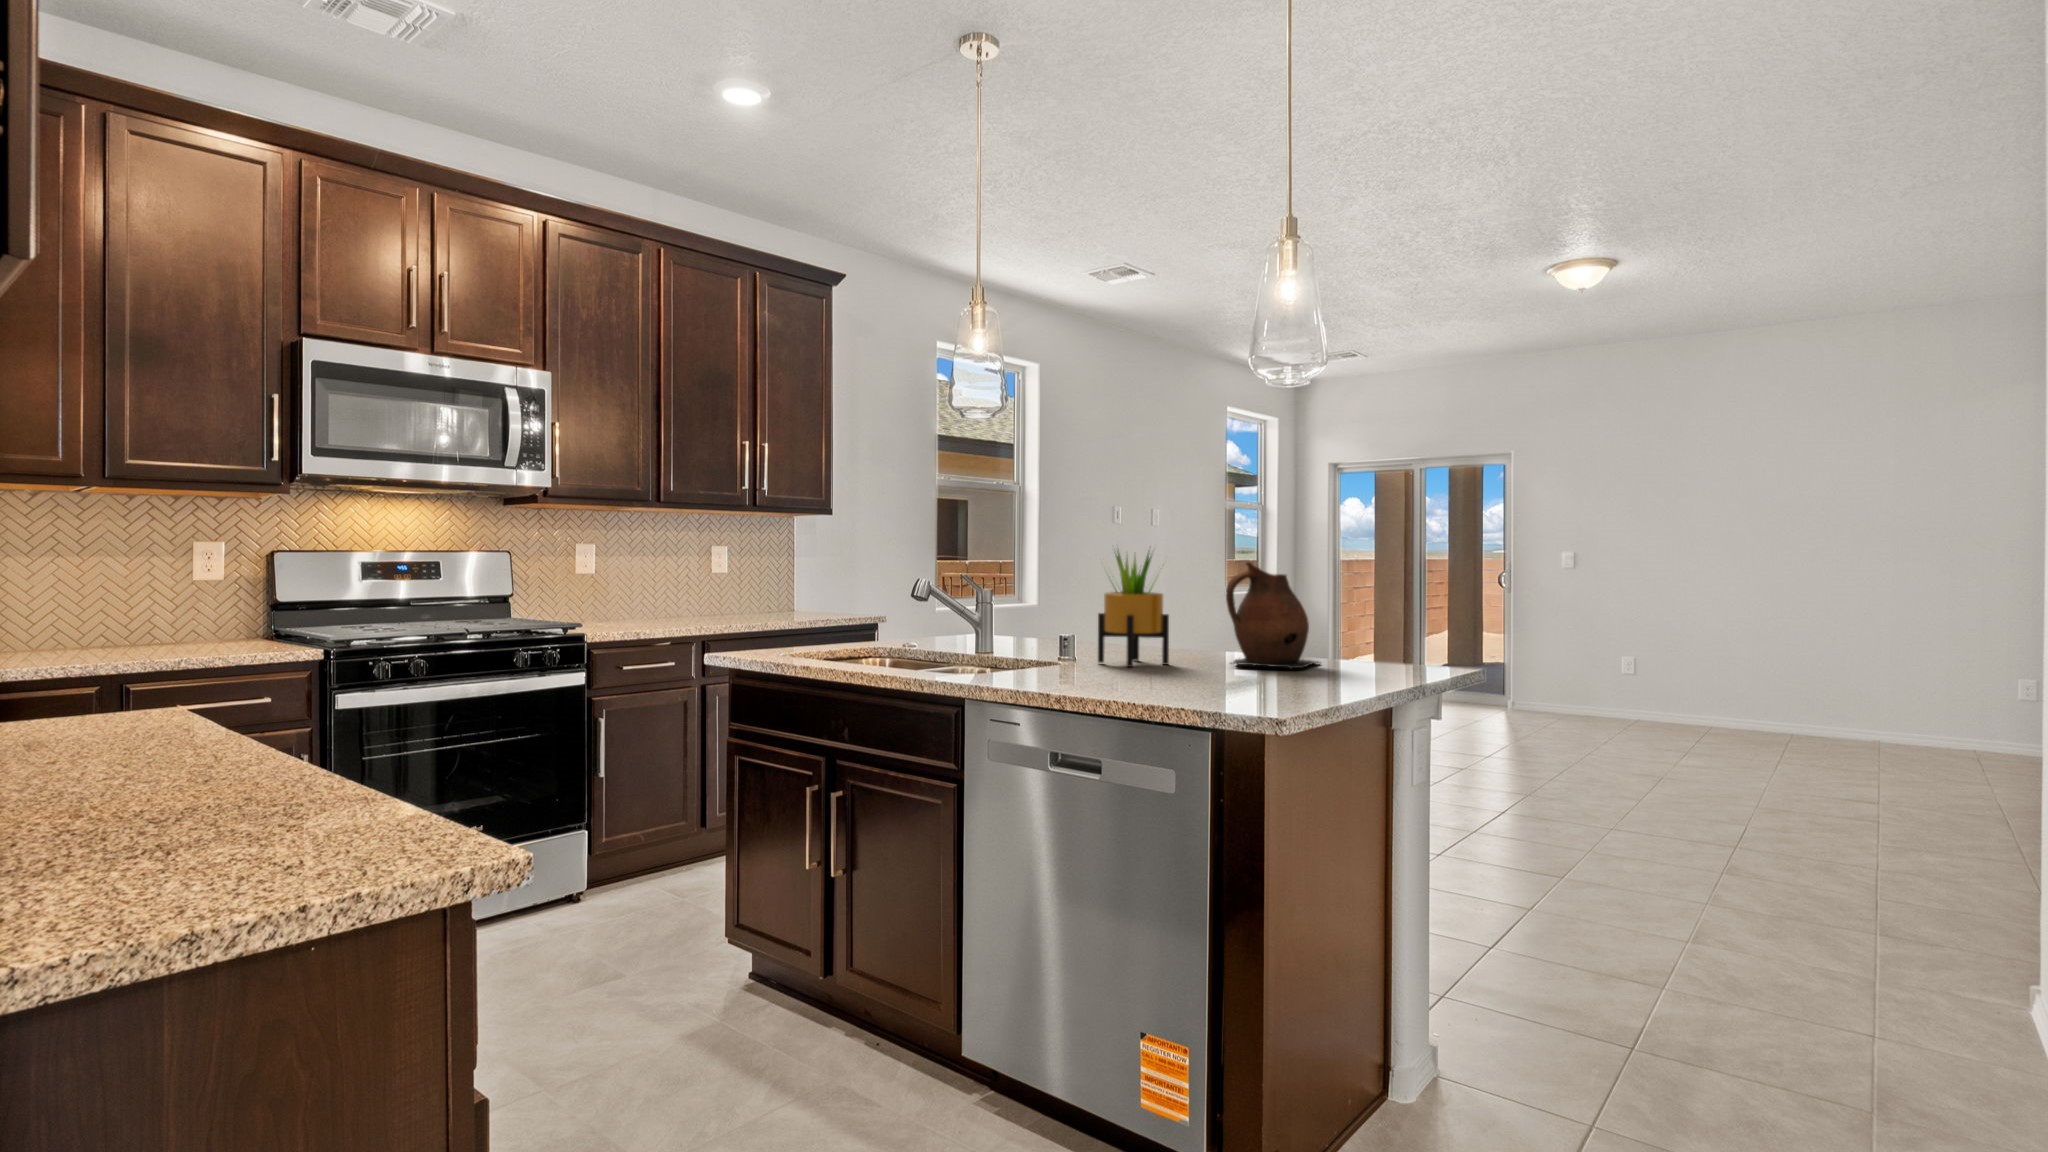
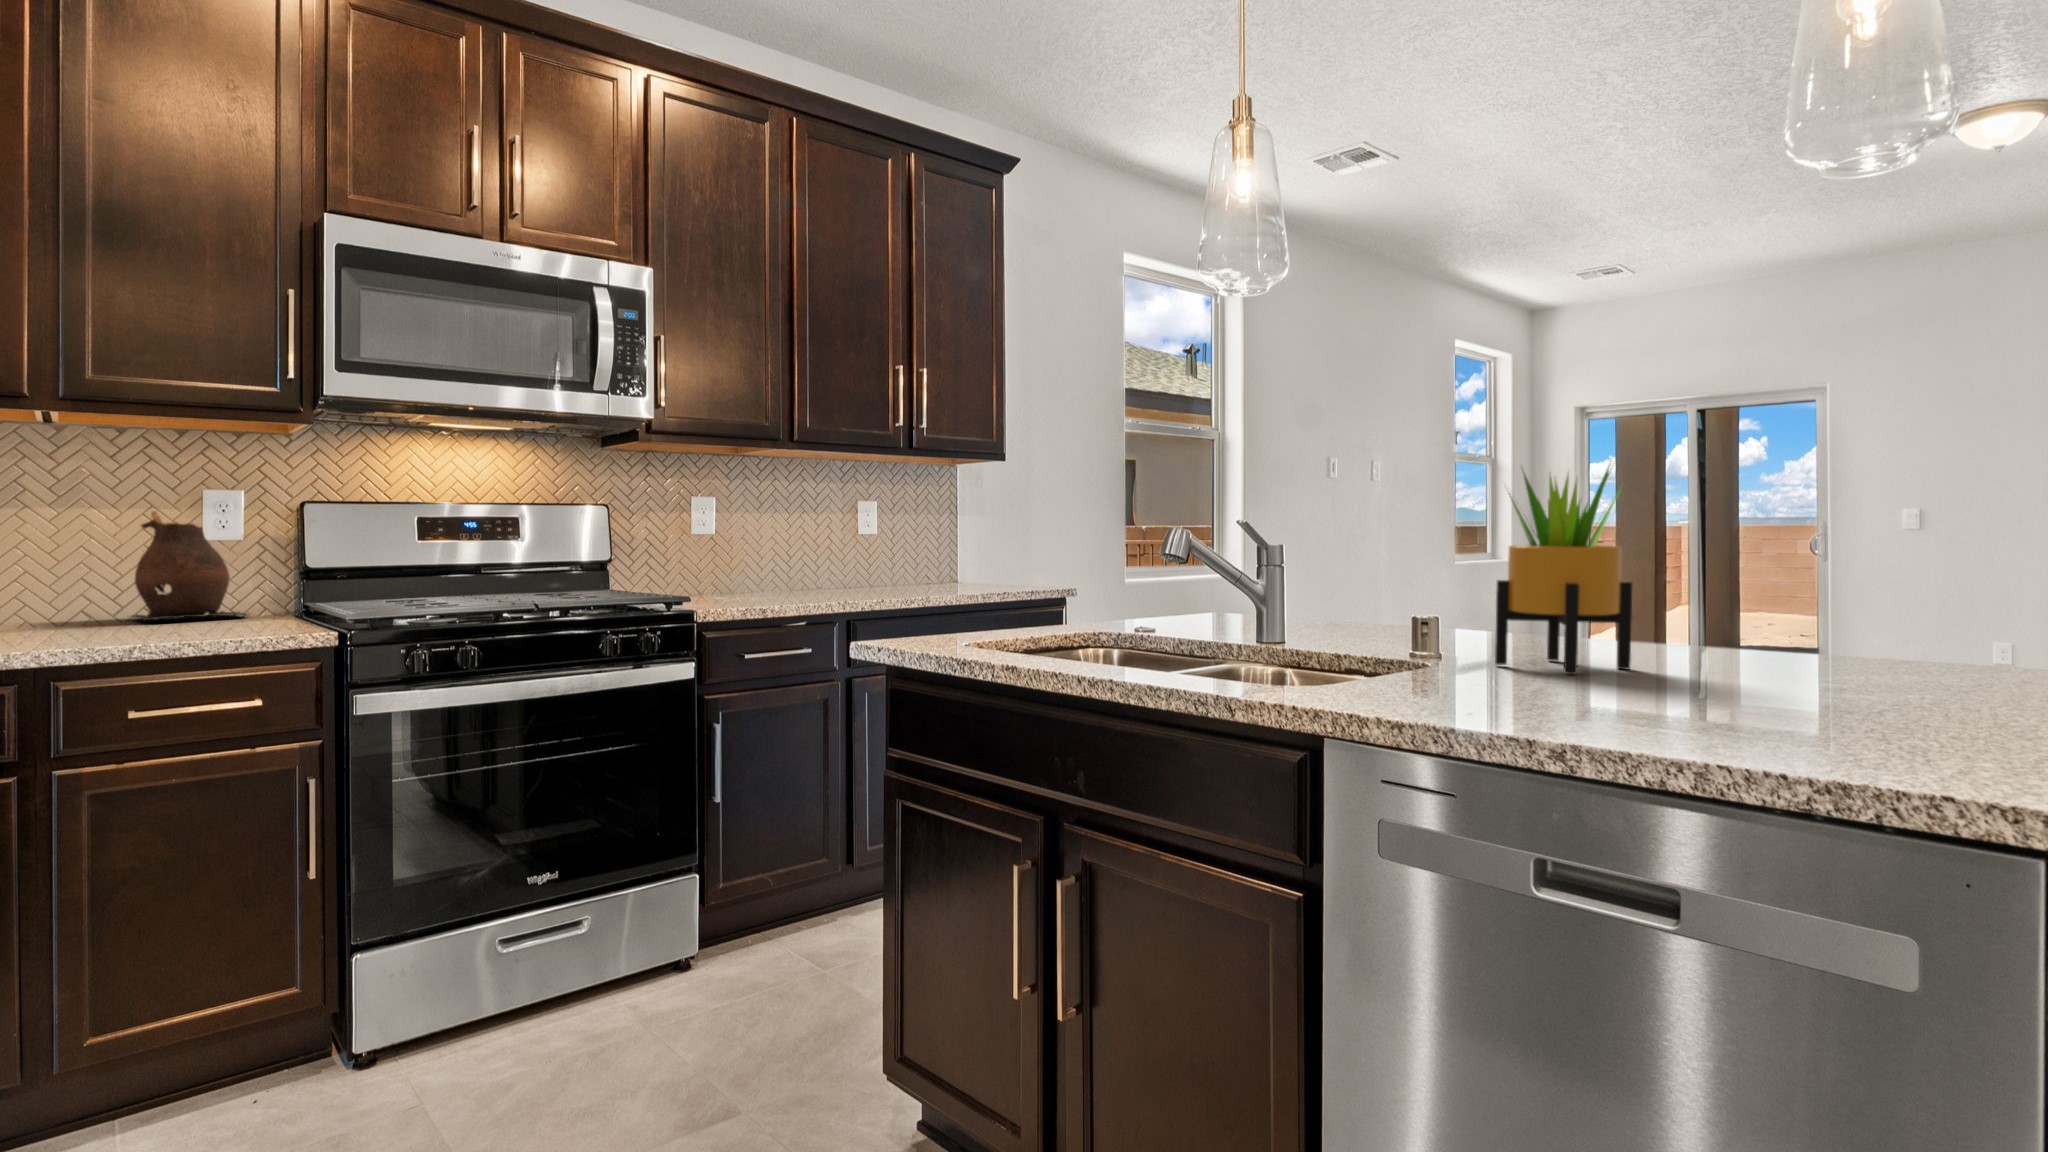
ceramic pitcher: present [1226,562,1319,669] -> present [128,511,249,621]

